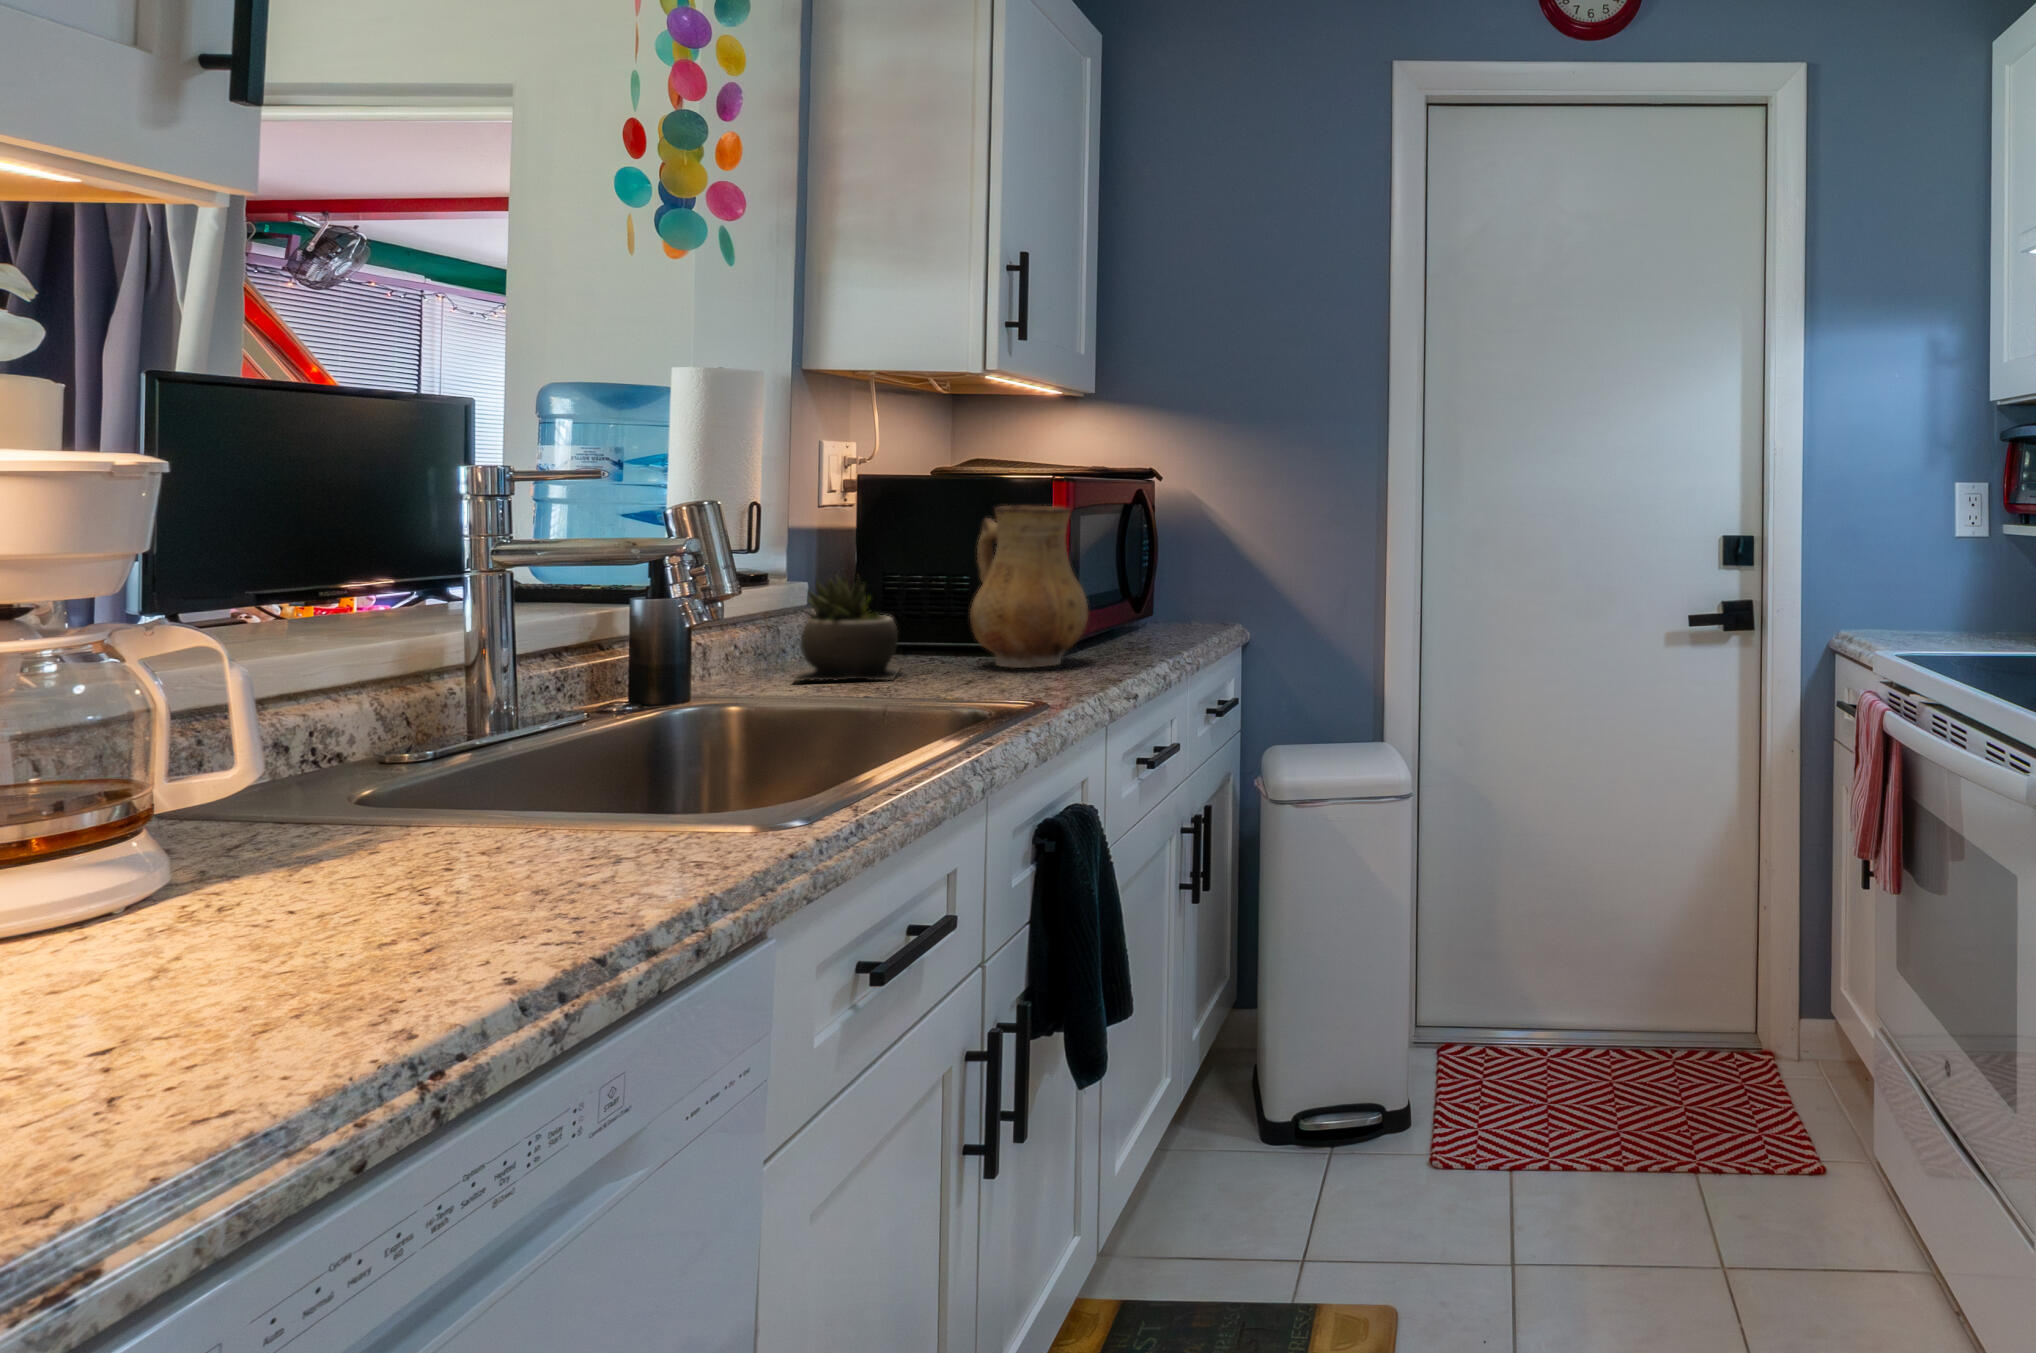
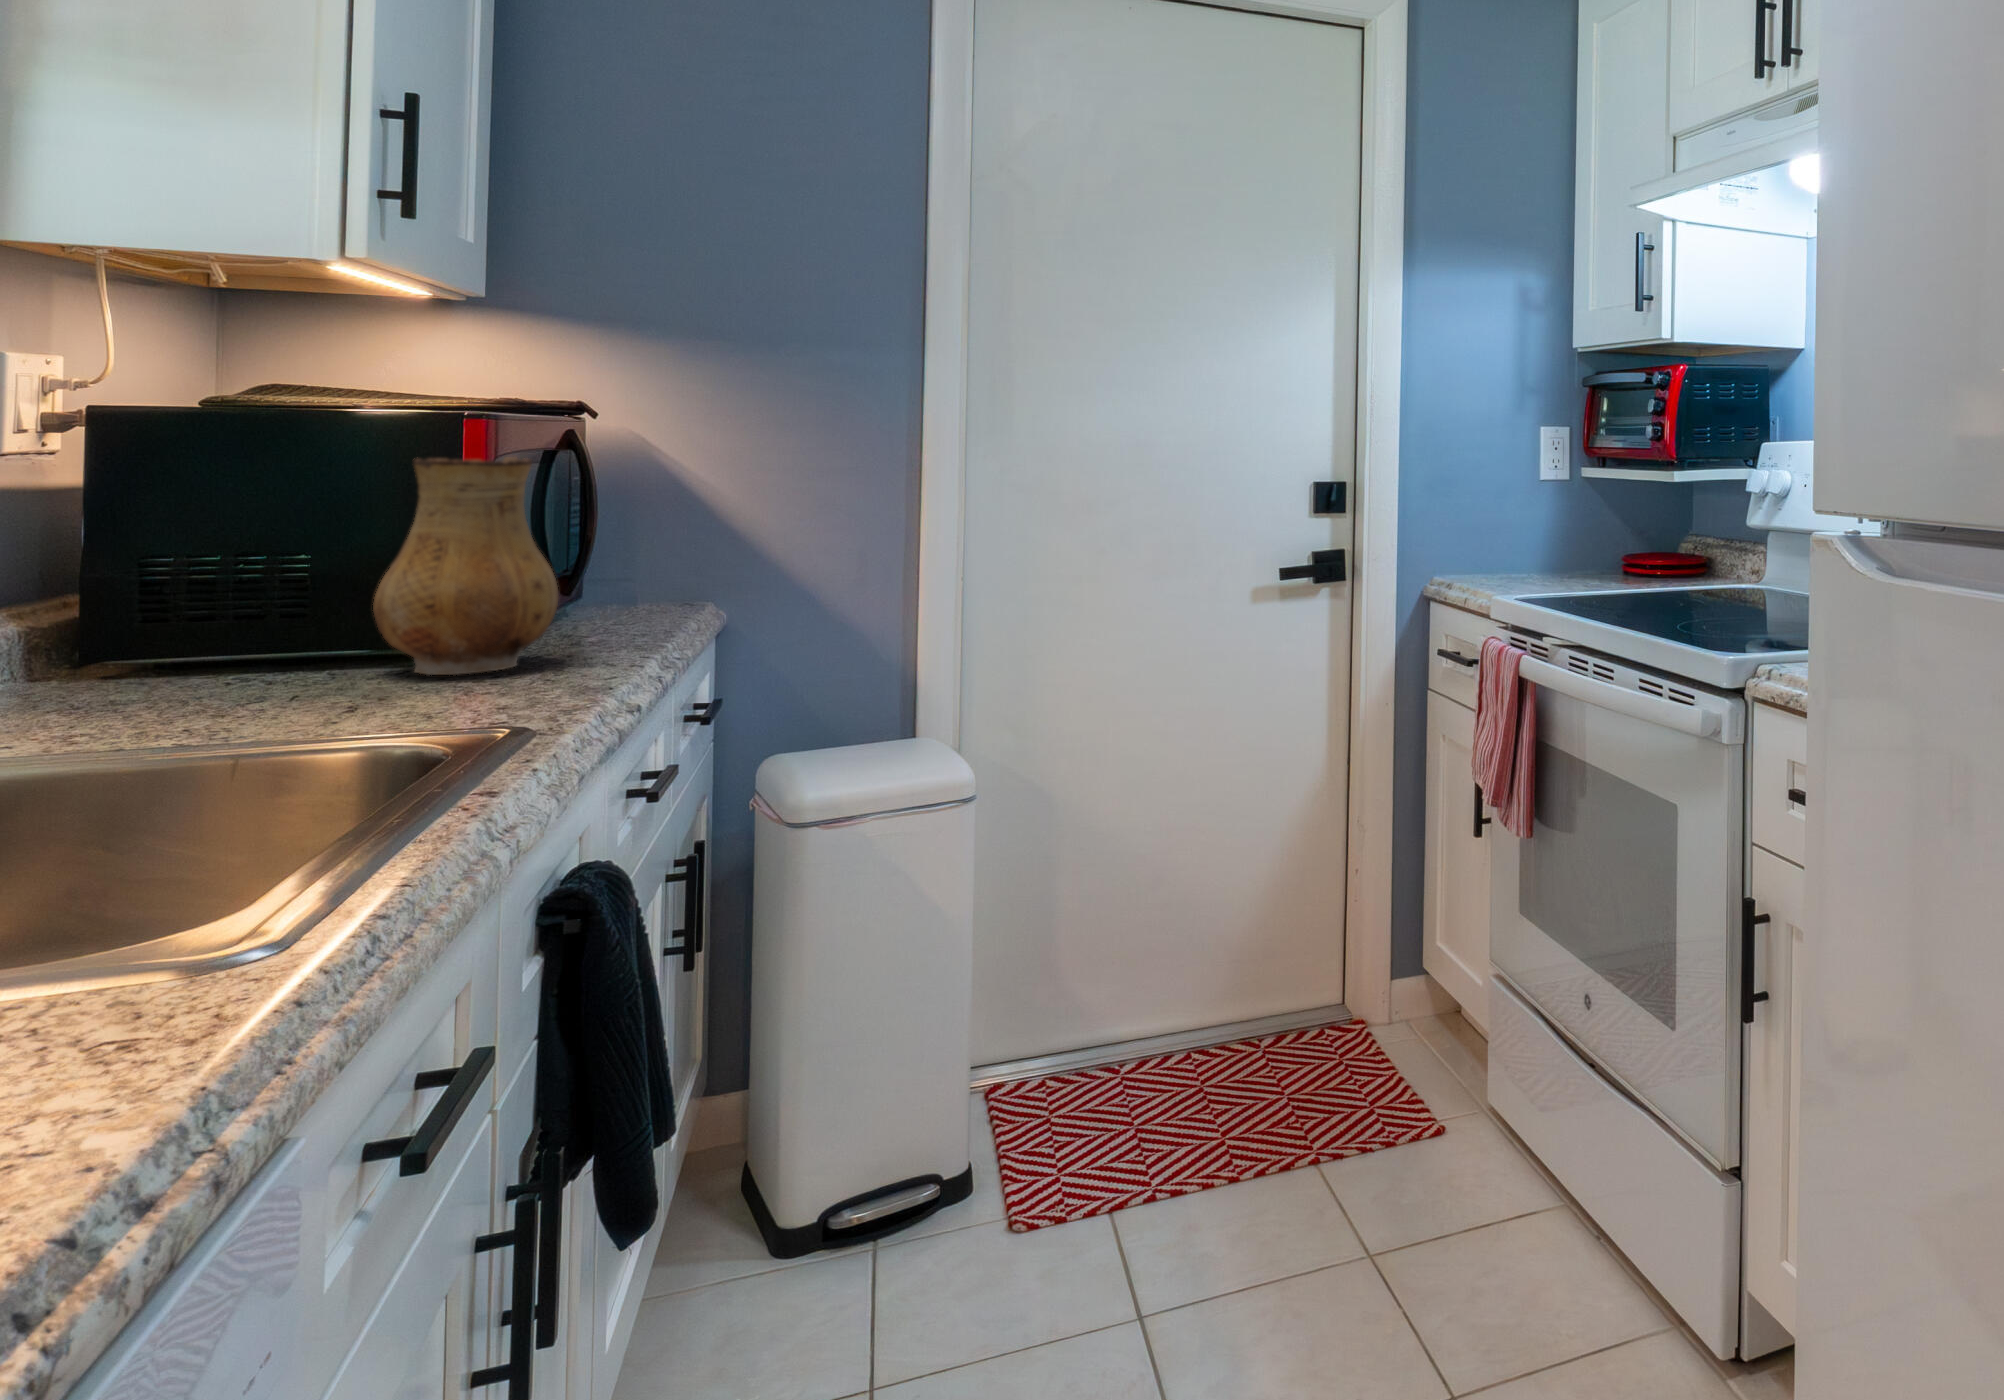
succulent plant: present [793,575,900,681] -> none [76,556,260,717]

